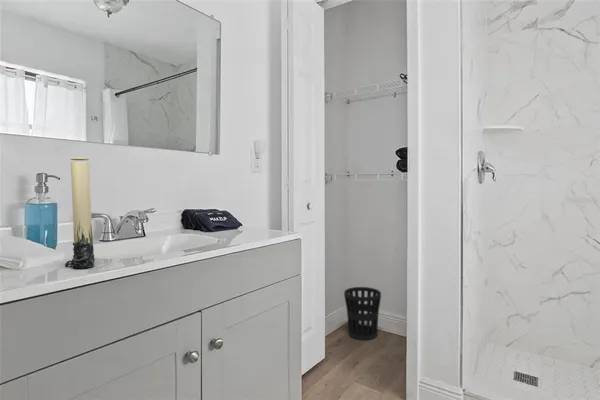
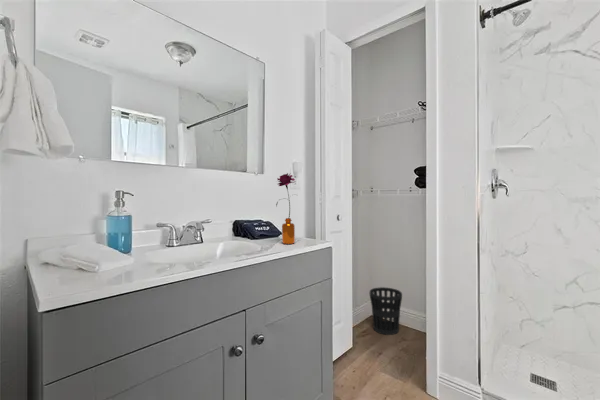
flower: none [234,153,262,236] -> present [276,173,295,244]
candle: present [65,158,95,268] -> none [133,179,157,273]

